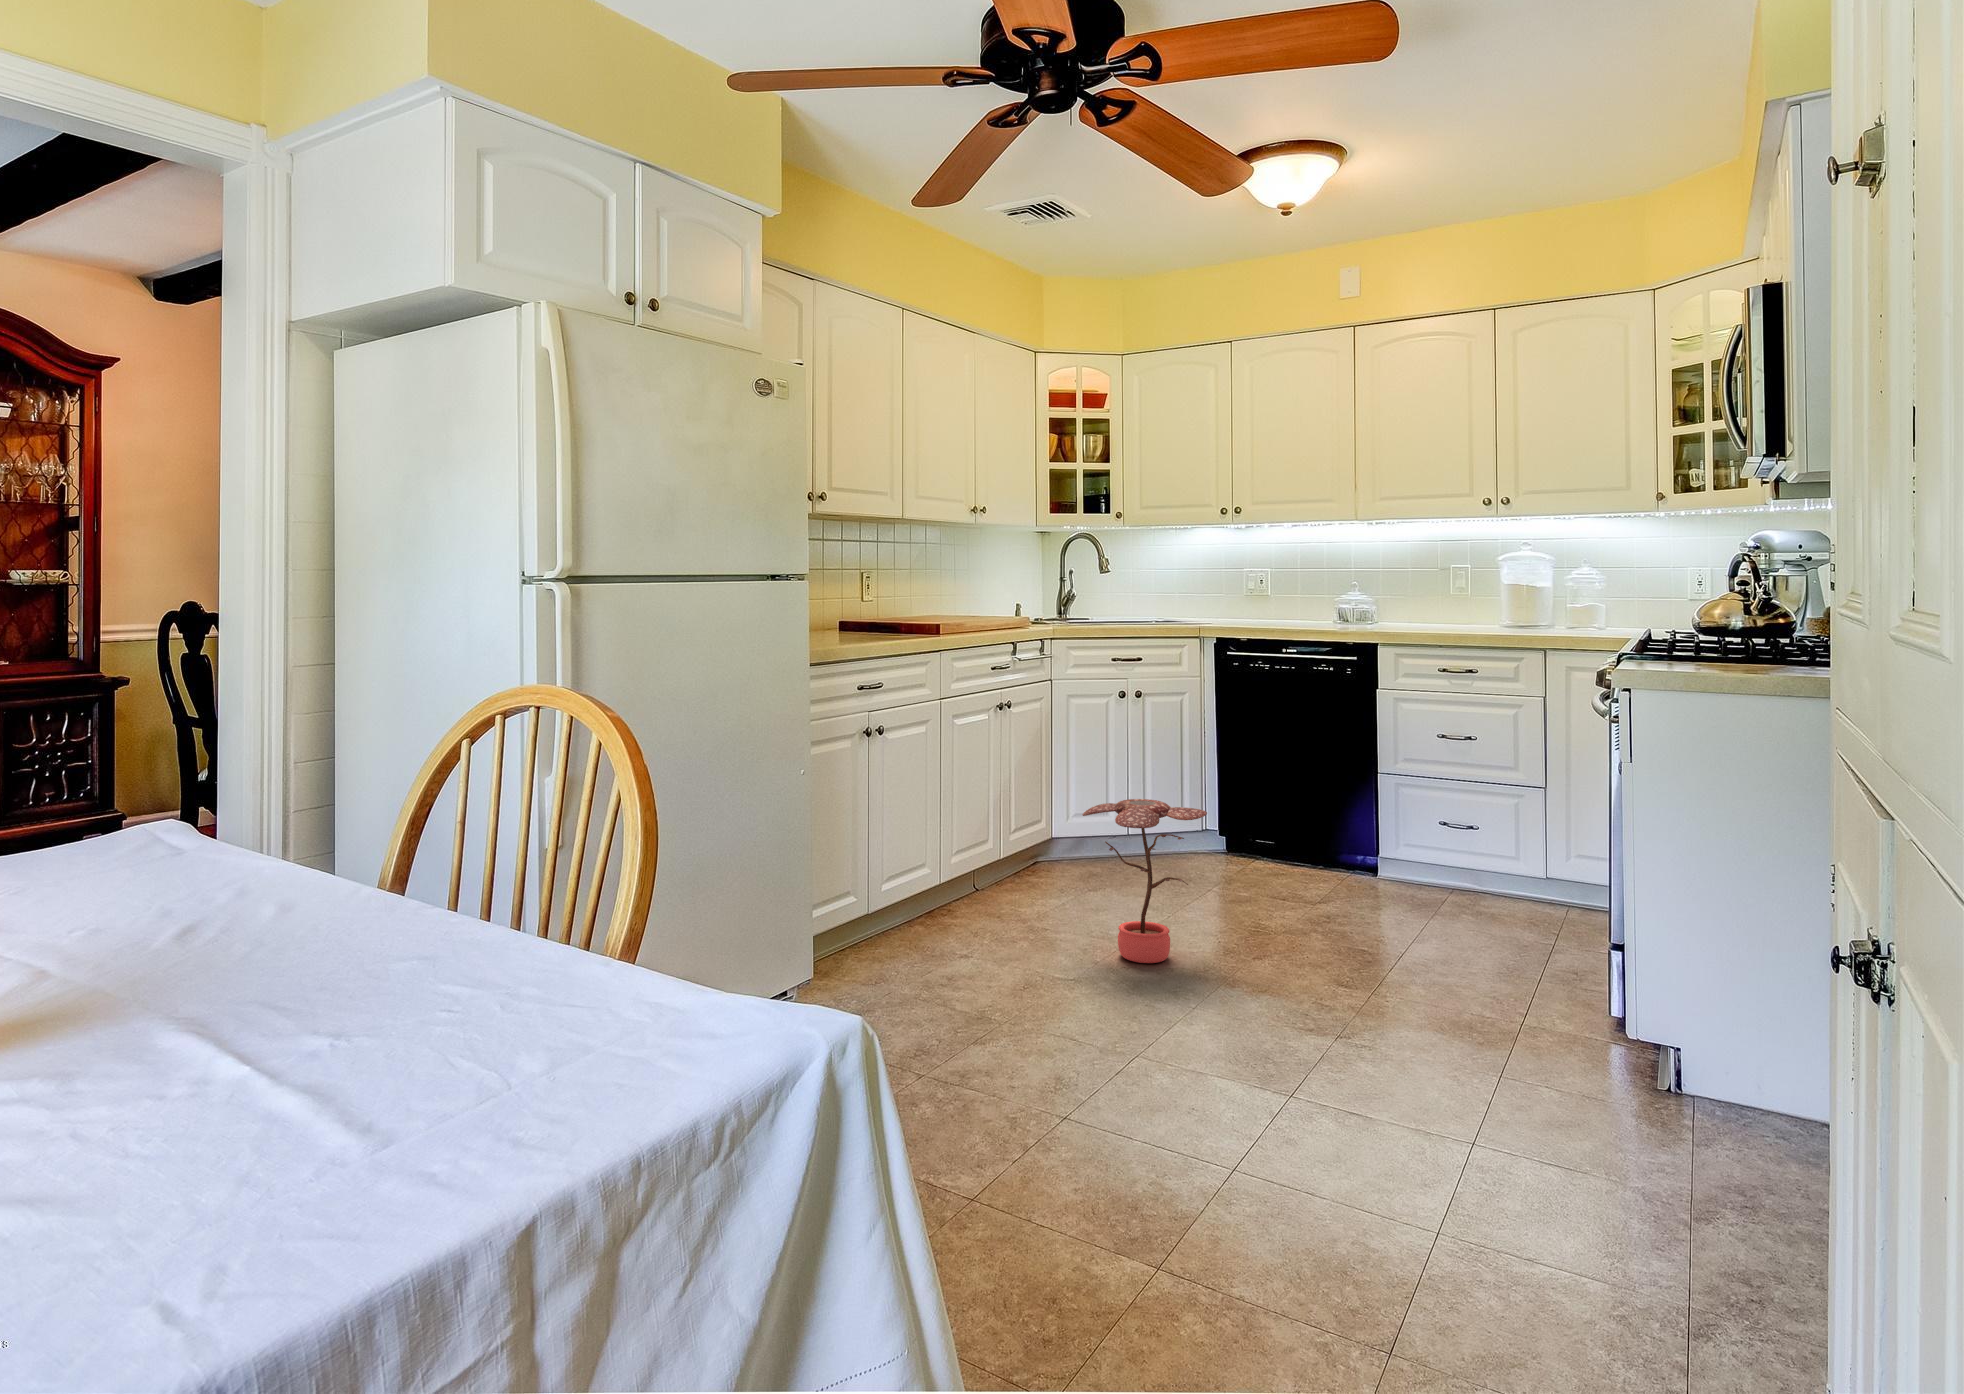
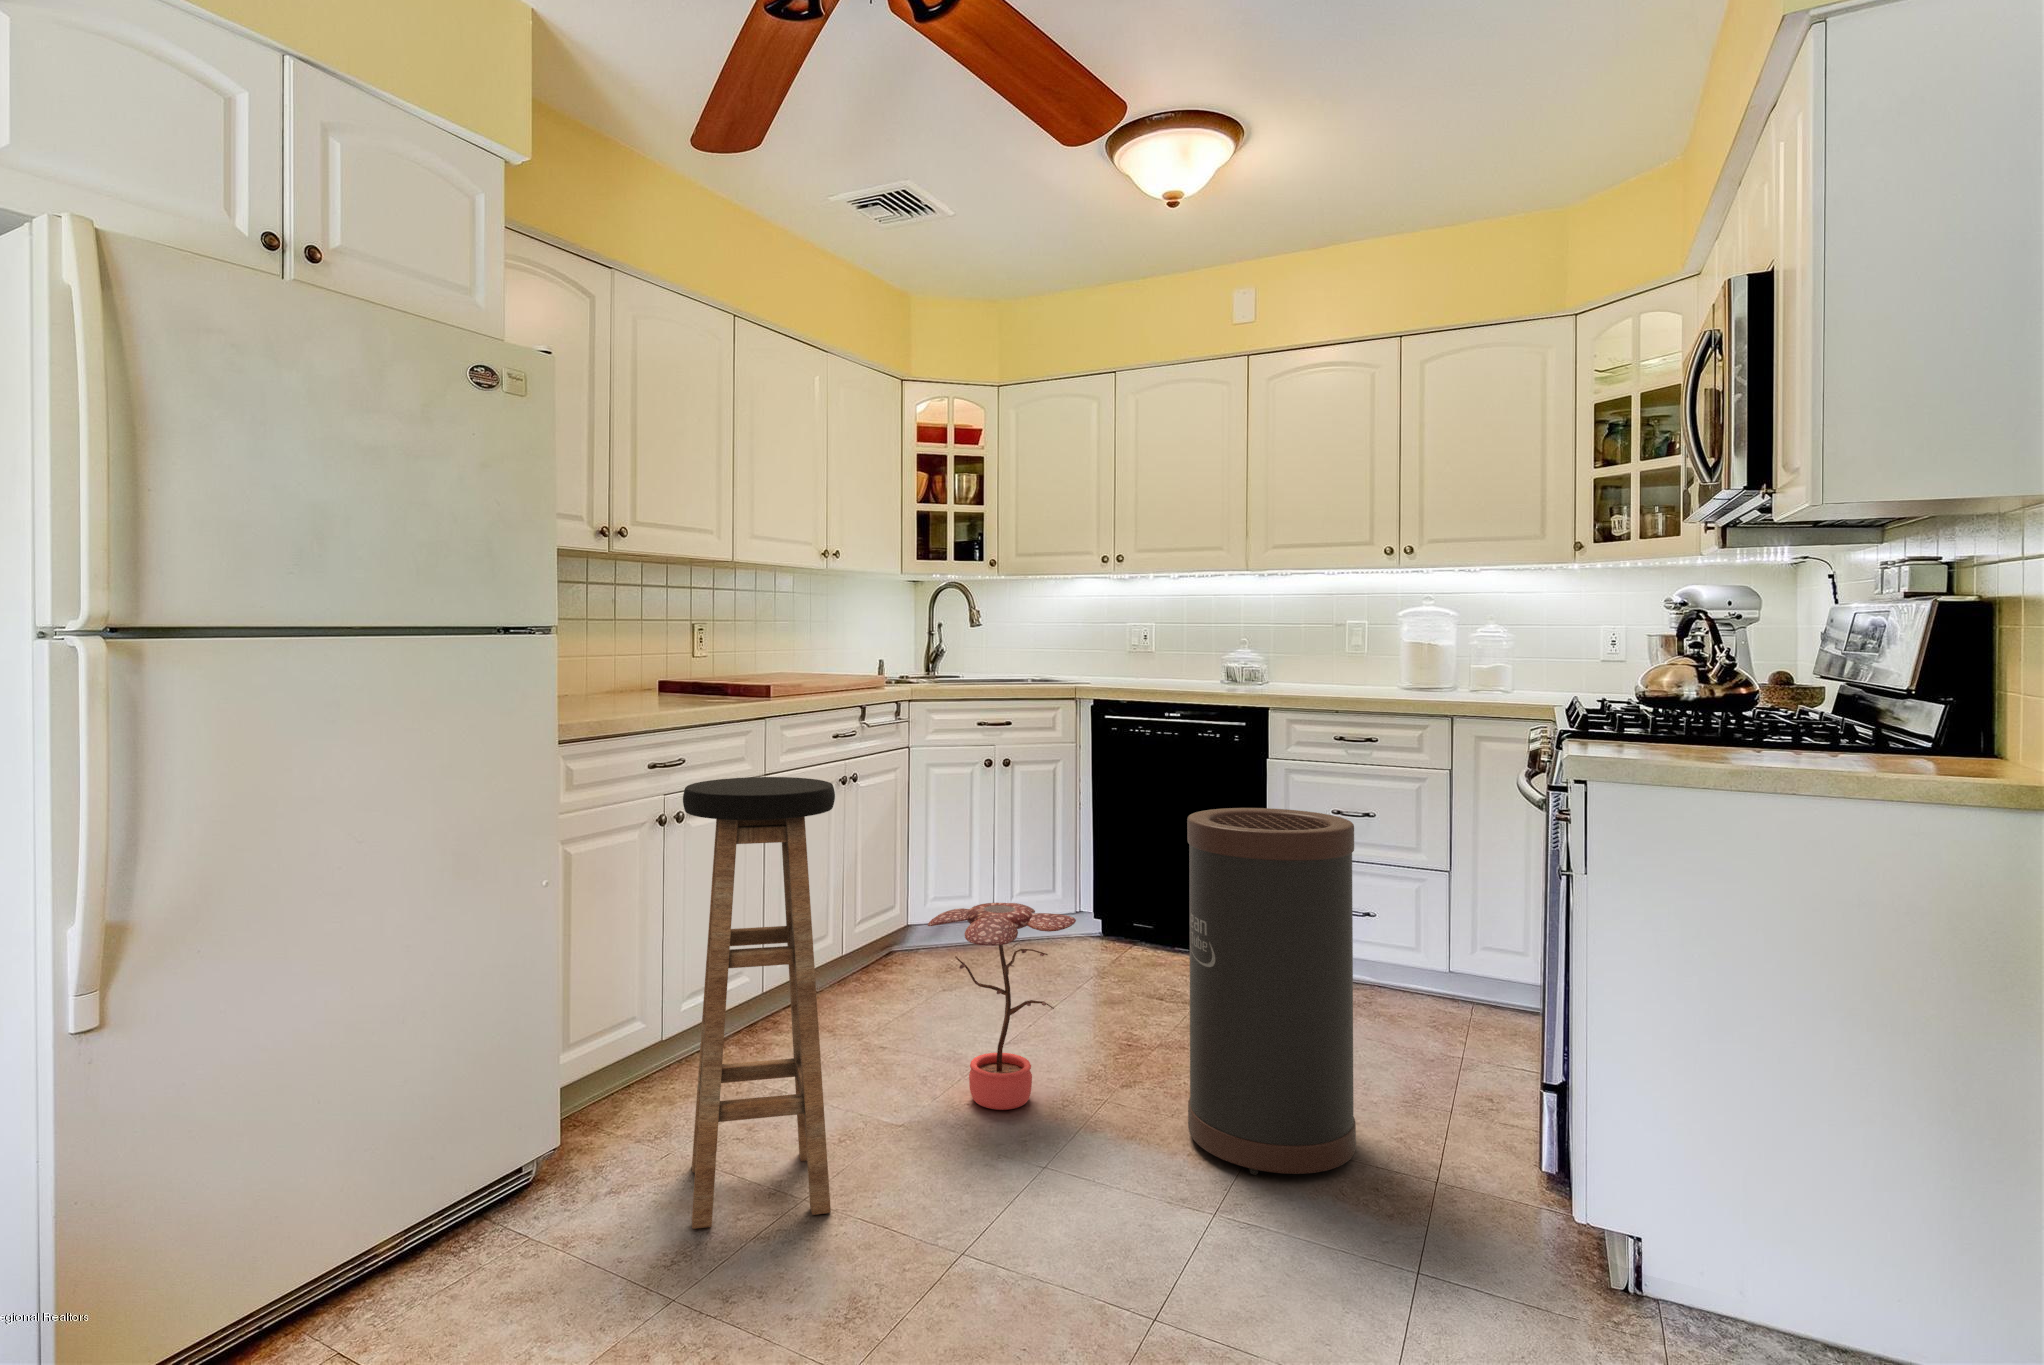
bar stool: none [903,691,1021,1020] -> present [683,777,835,1229]
trash can: none [1303,722,1448,1010] -> present [1187,808,1356,1175]

